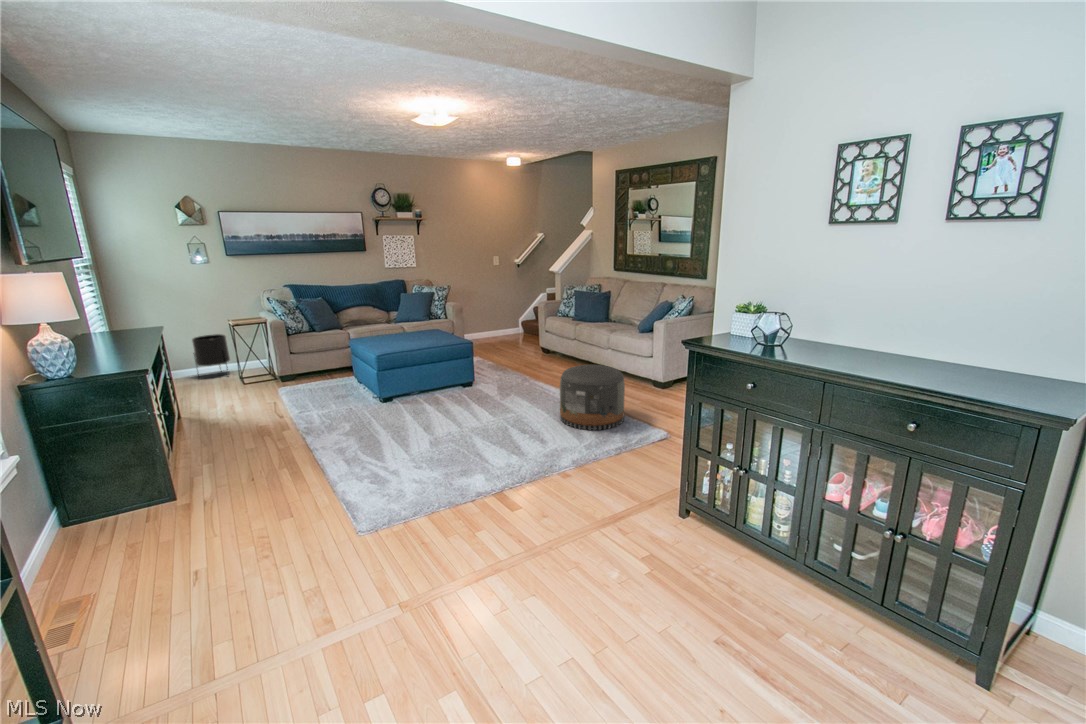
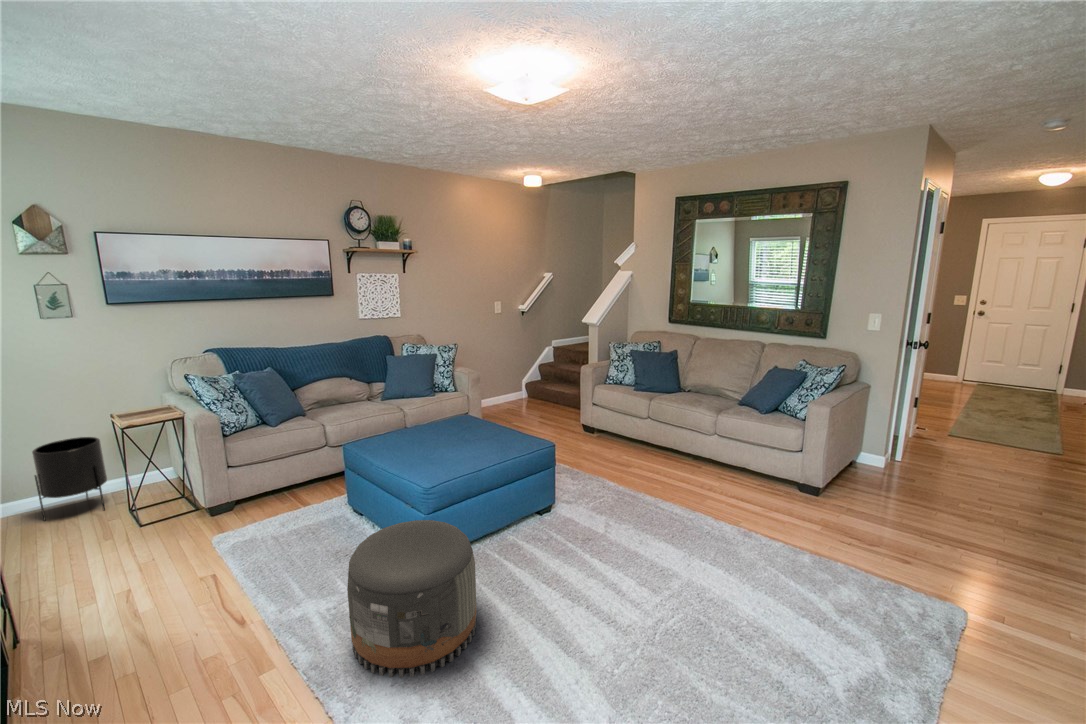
pouf: present [560,365,625,430] -> present [347,520,477,678]

